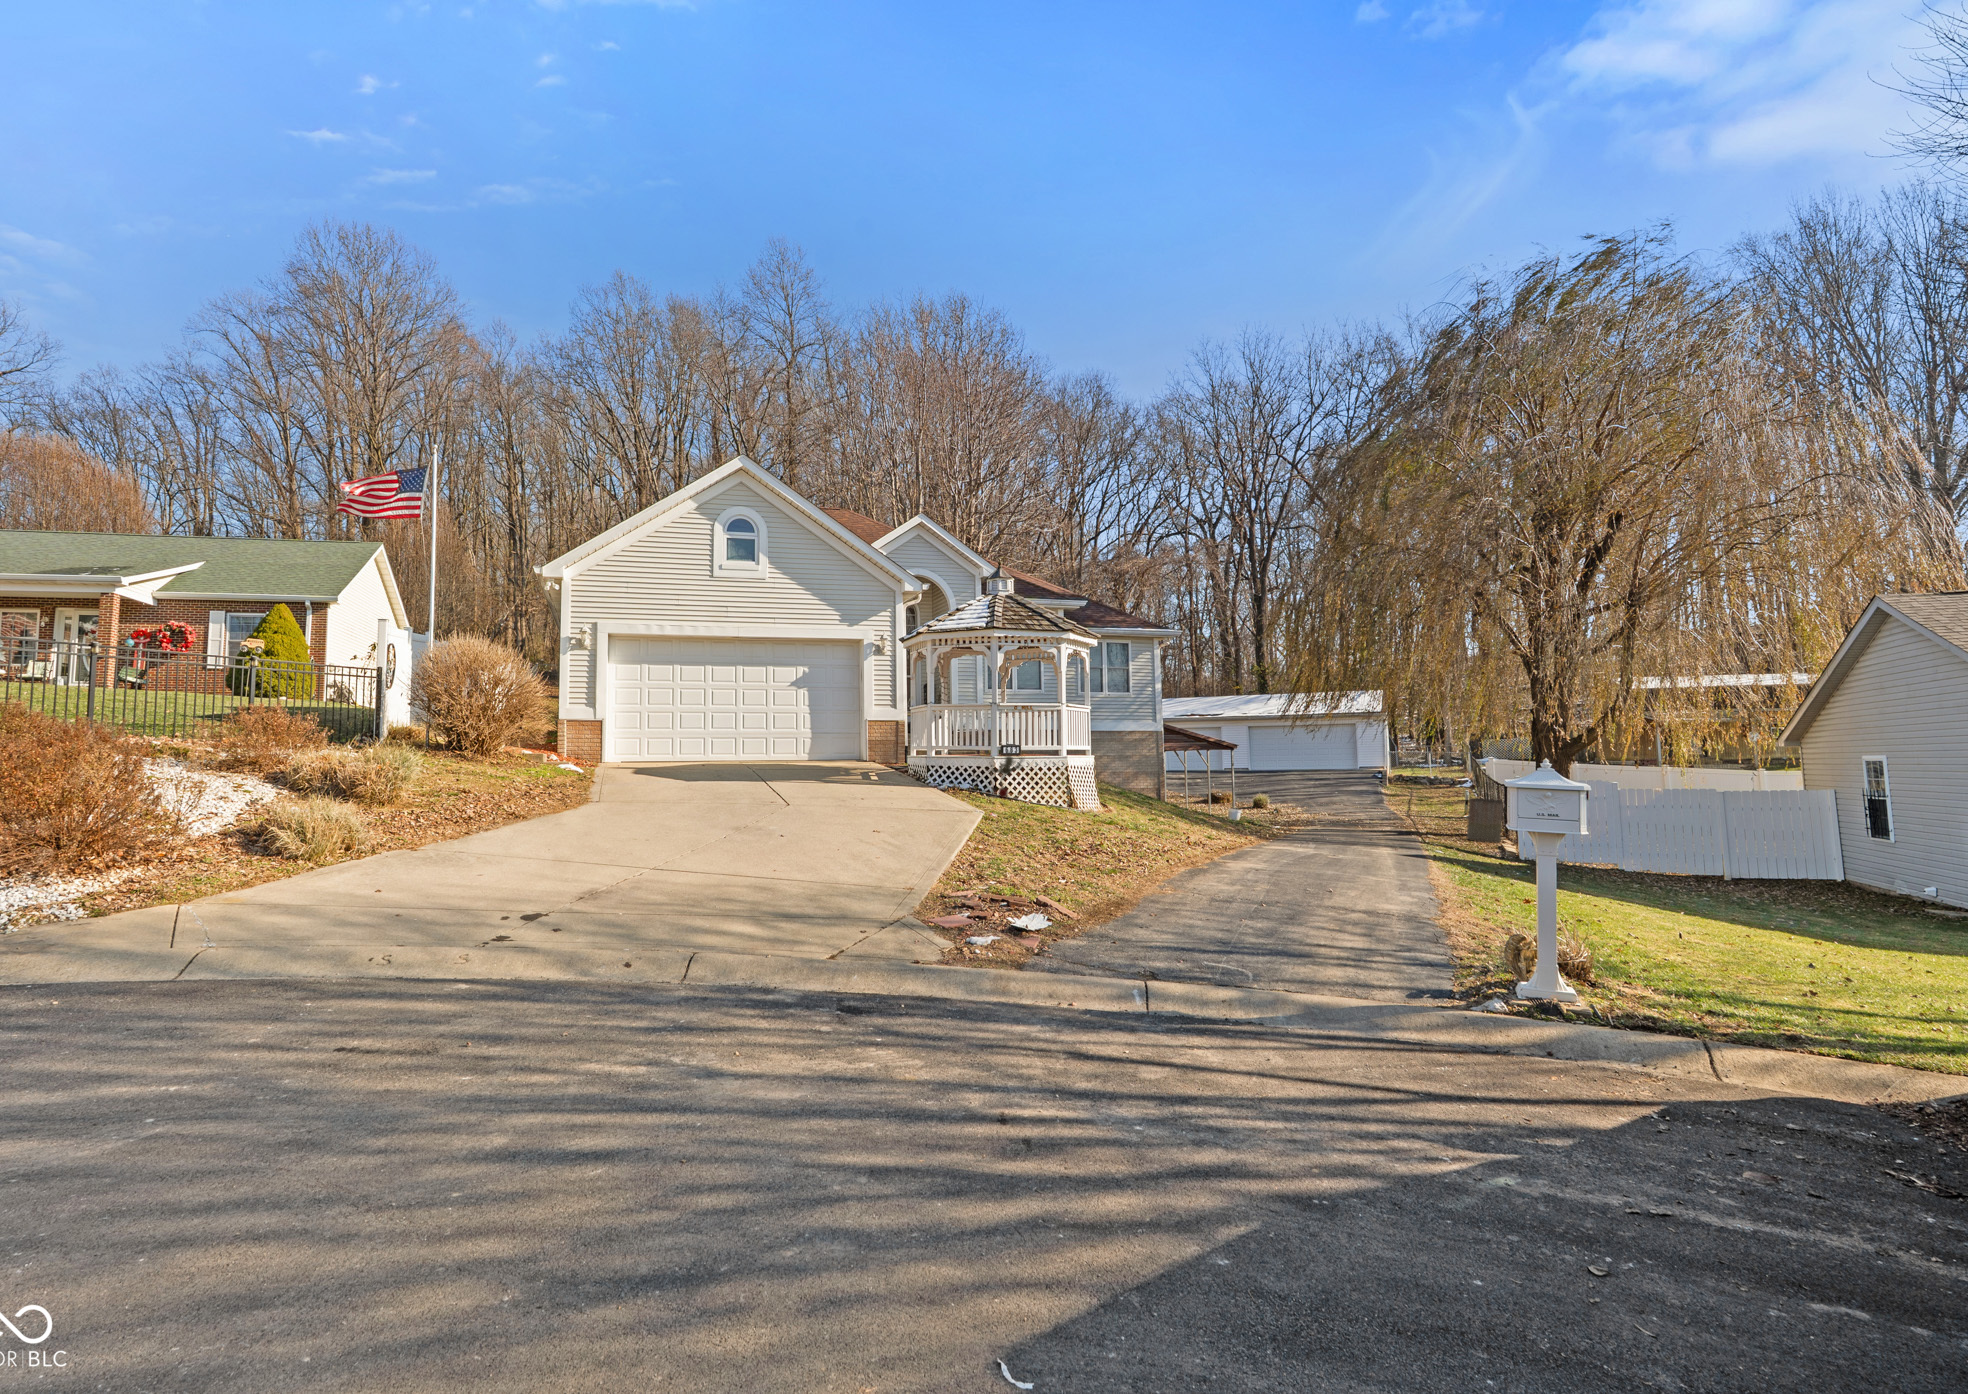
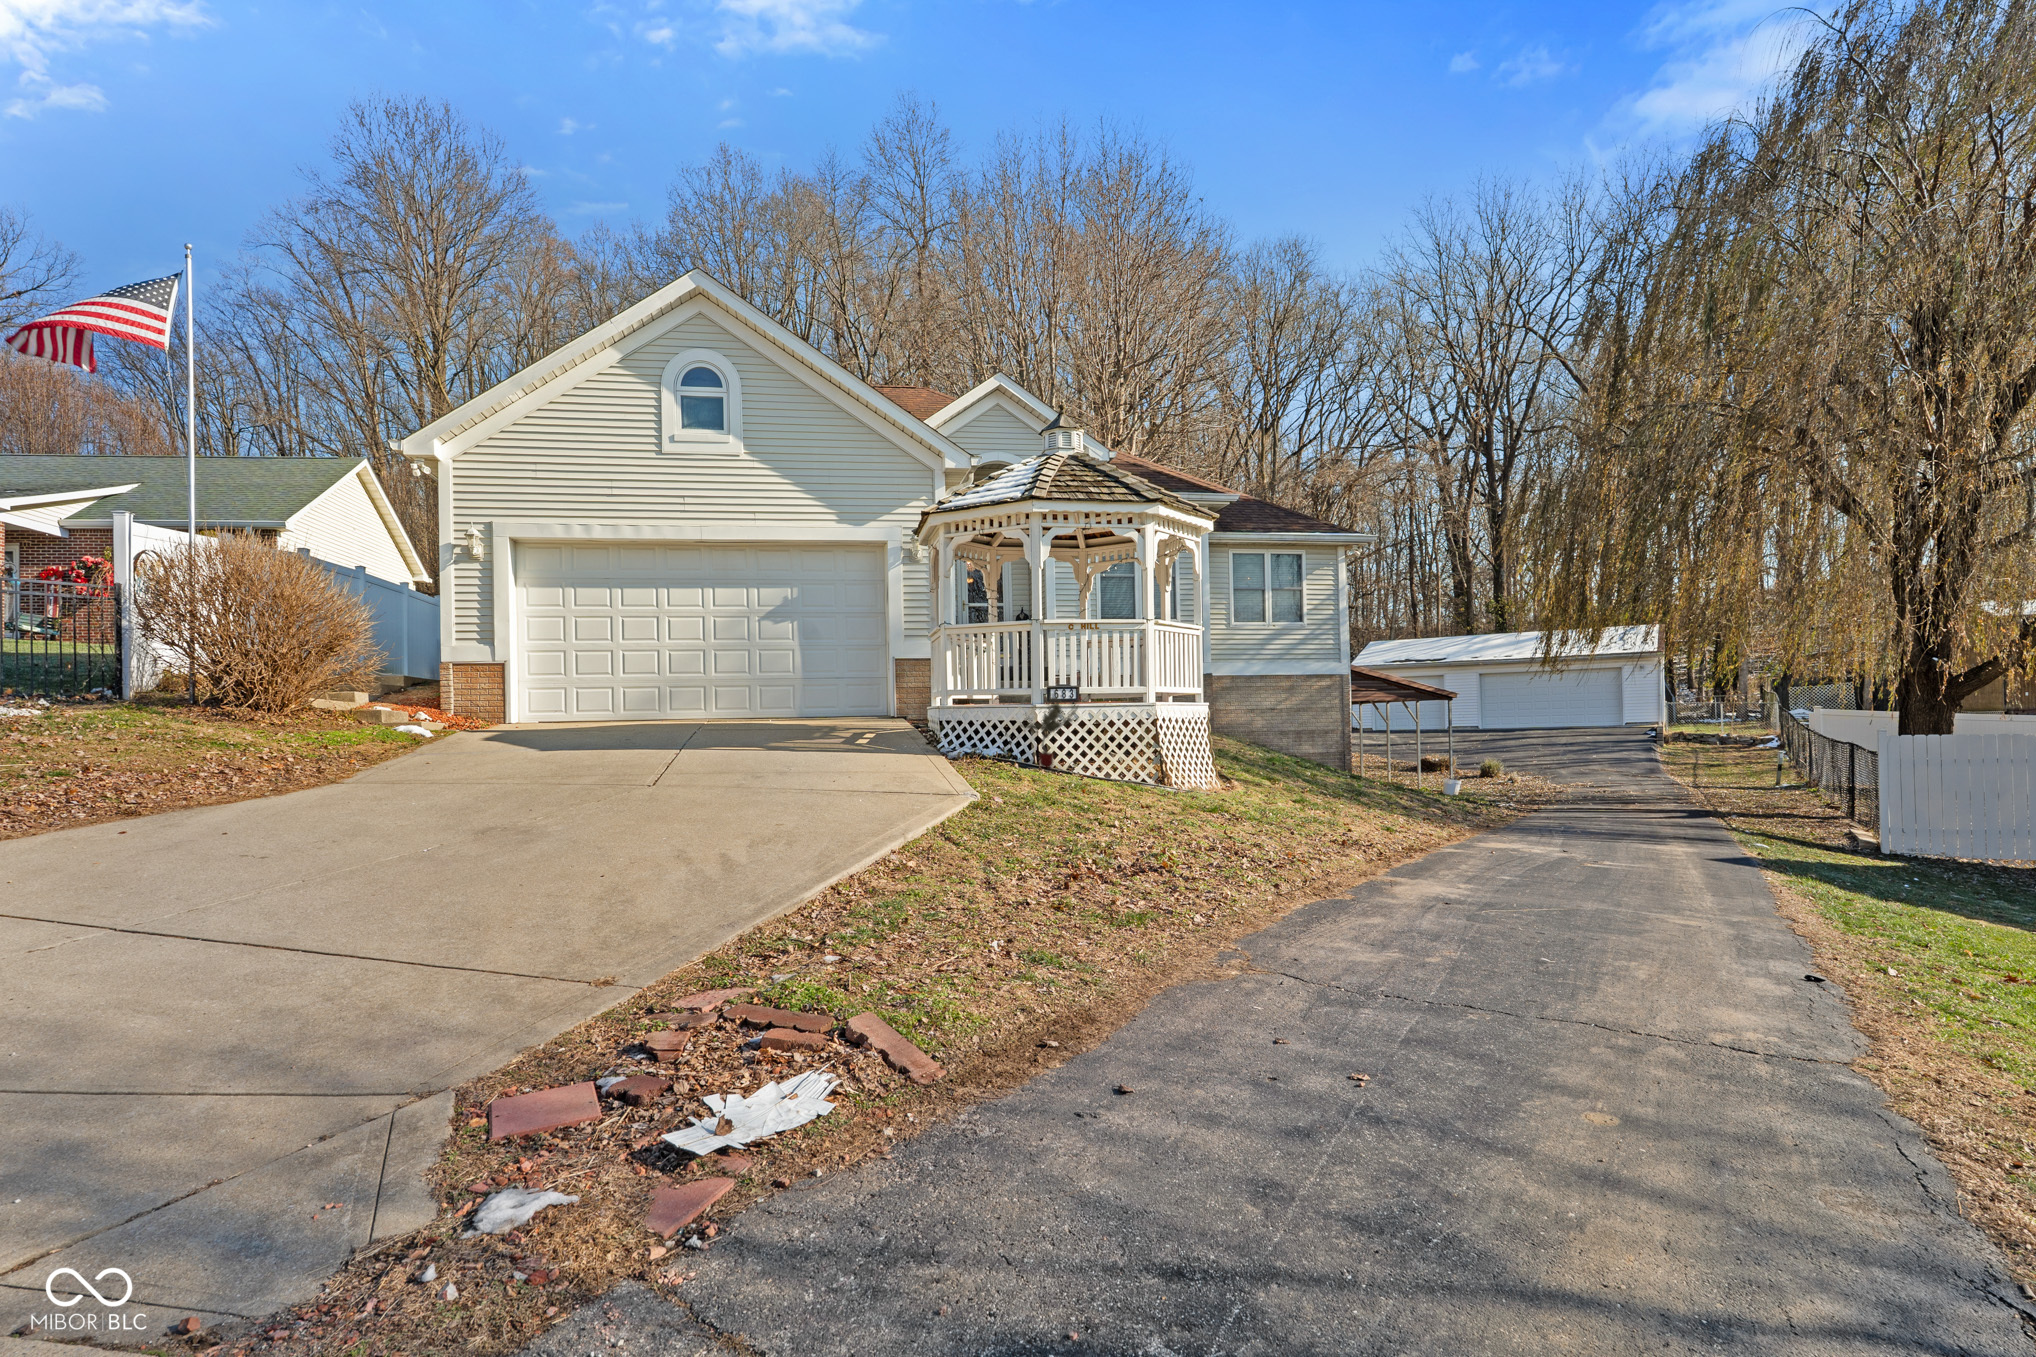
trash can: present [1467,798,1503,843] -> none [1790,760,1850,828]

